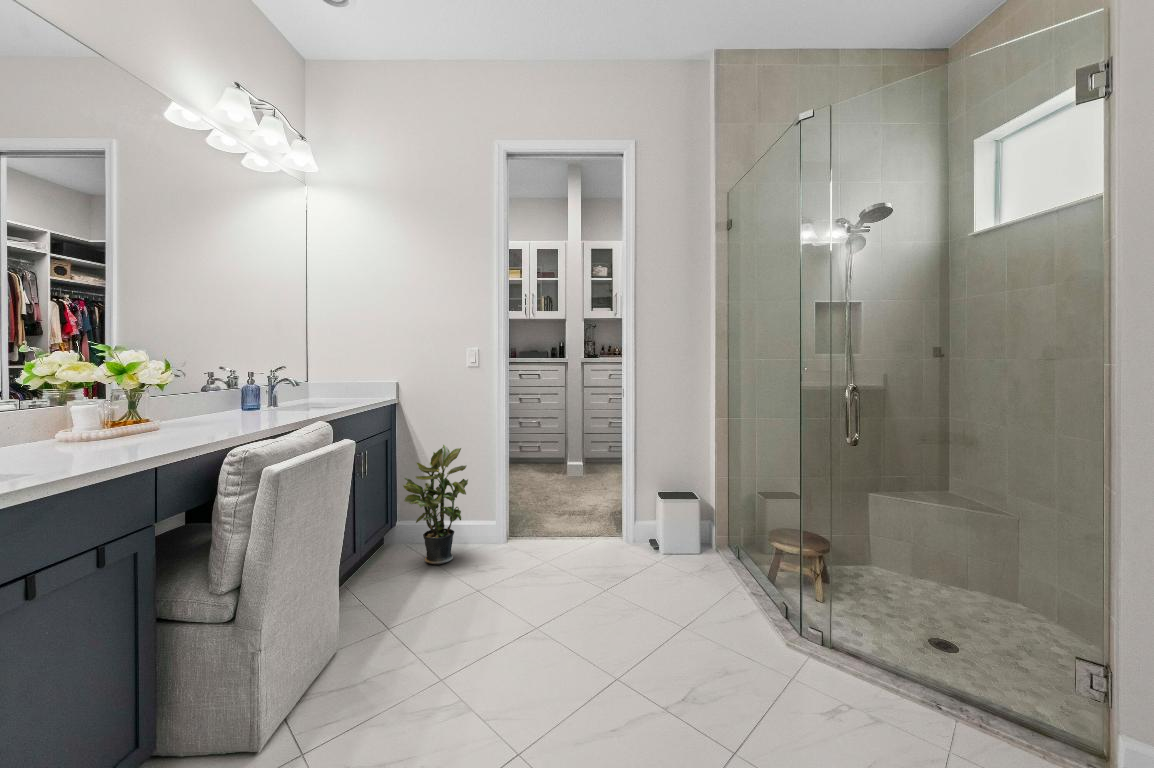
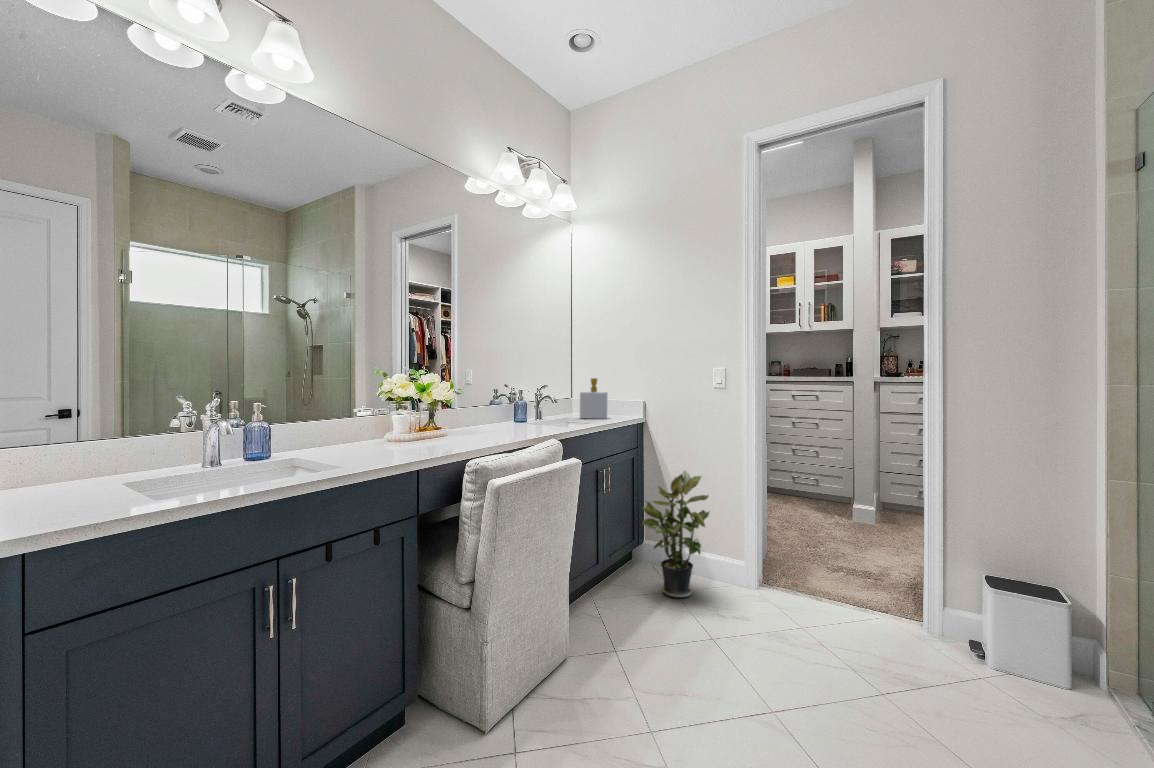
soap bottle: none [323,358,355,401] -> present [580,378,607,419]

